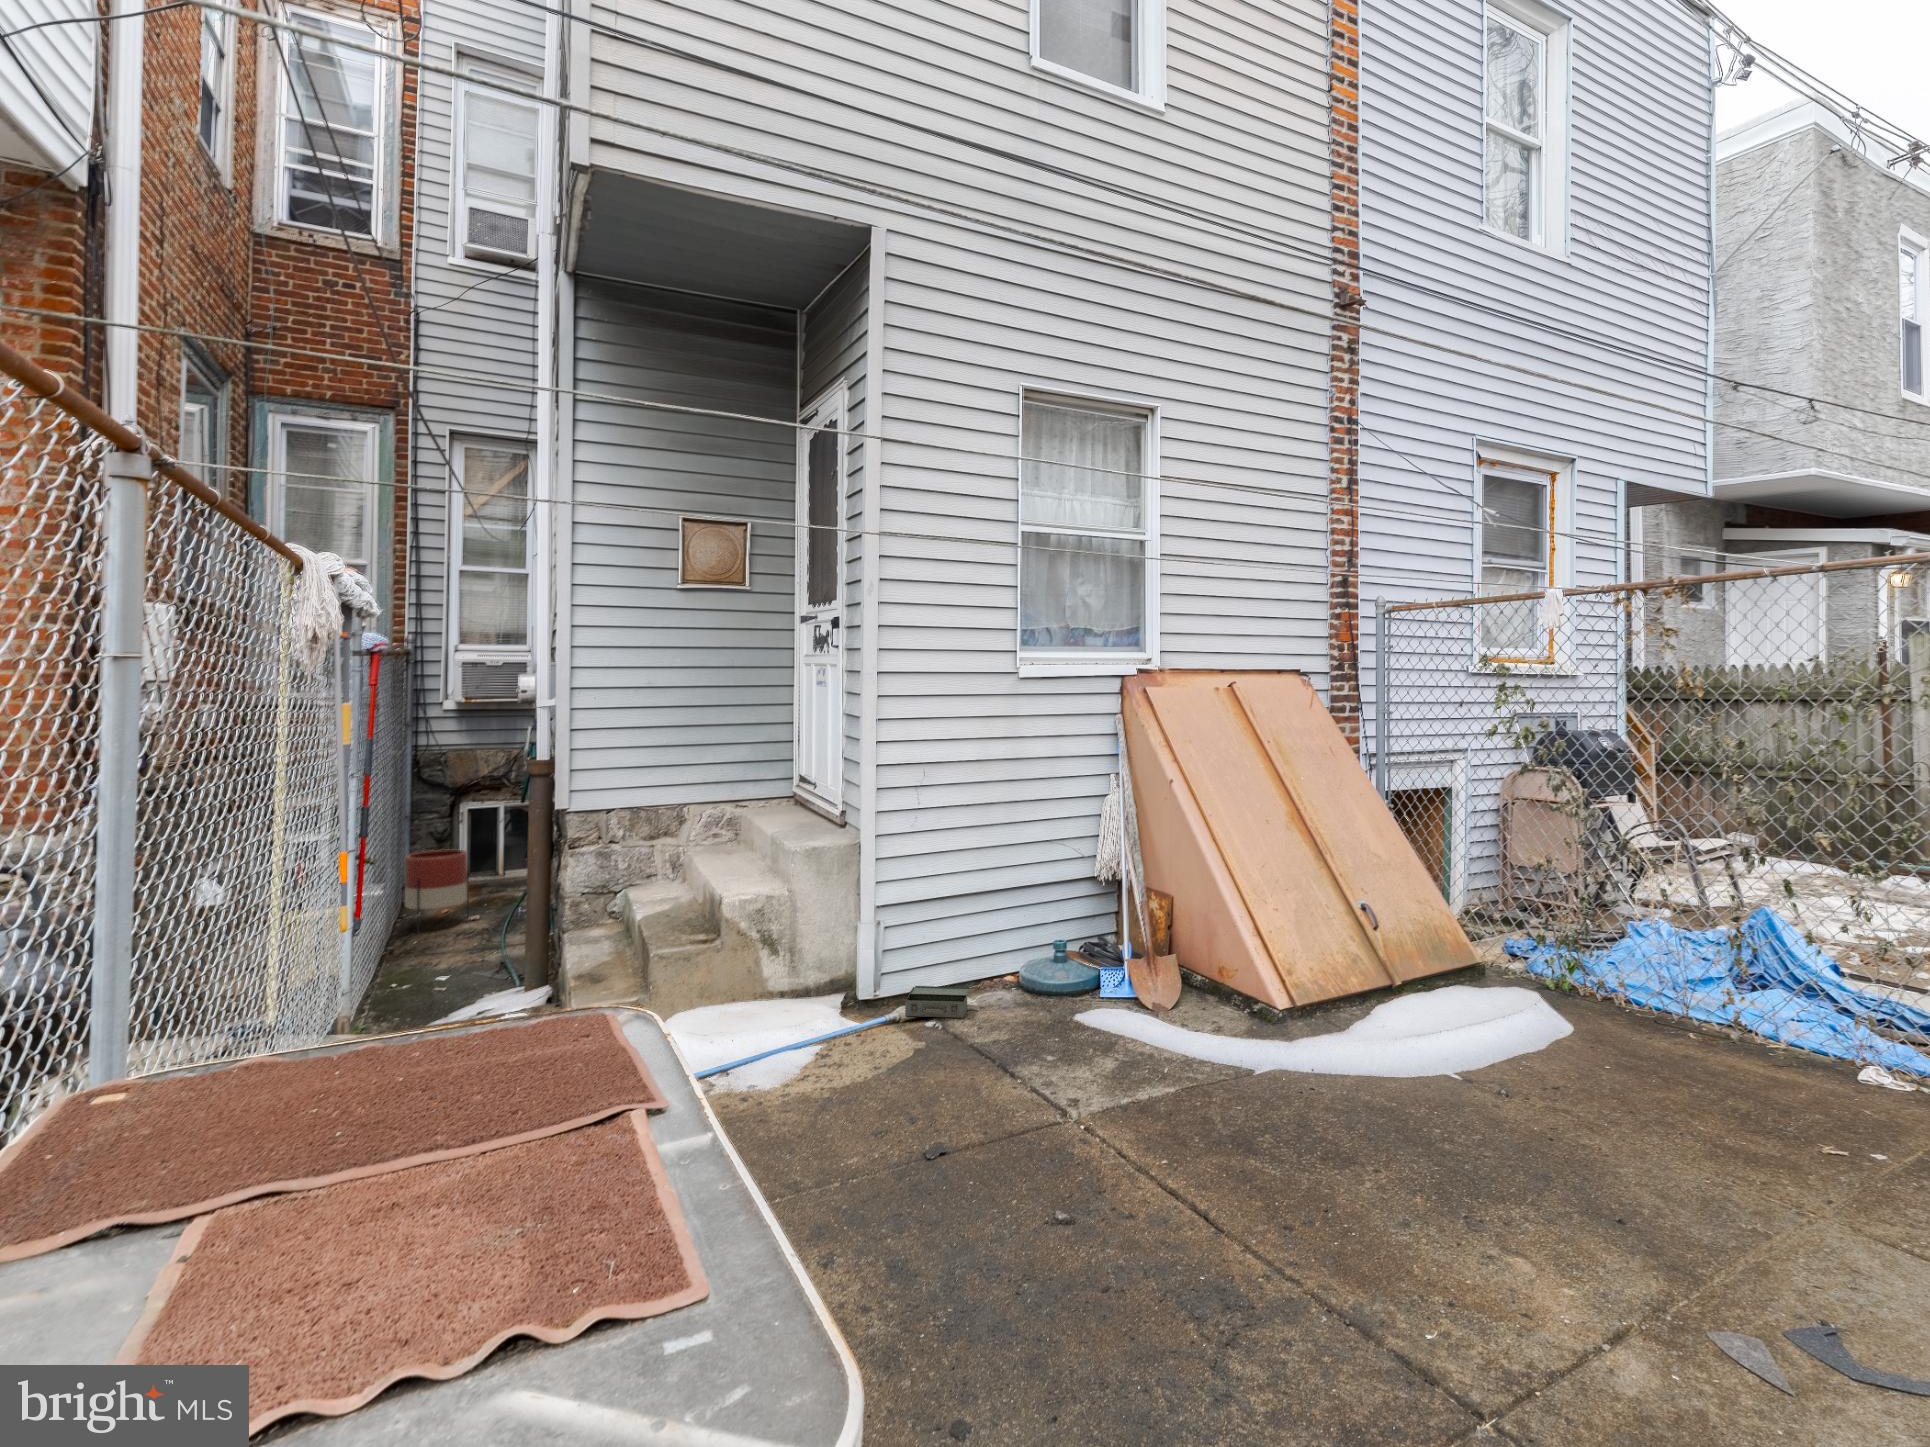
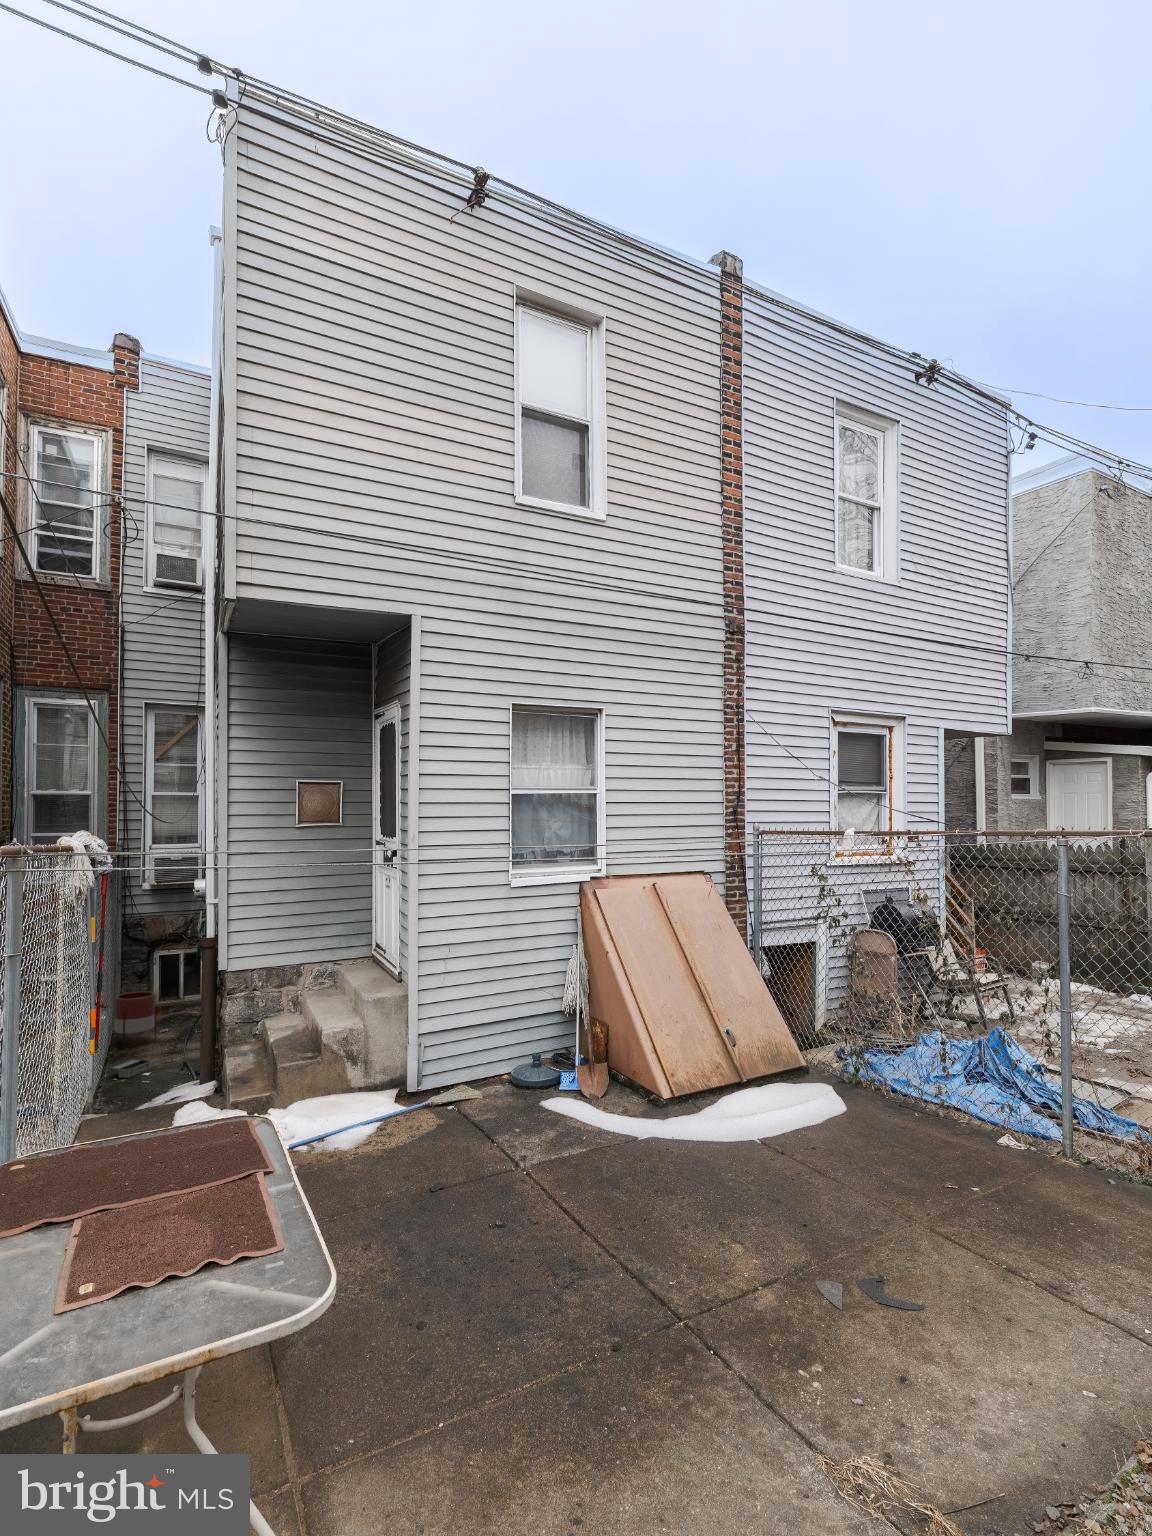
toolbox: present [905,986,970,1018] -> present [110,1059,151,1078]

